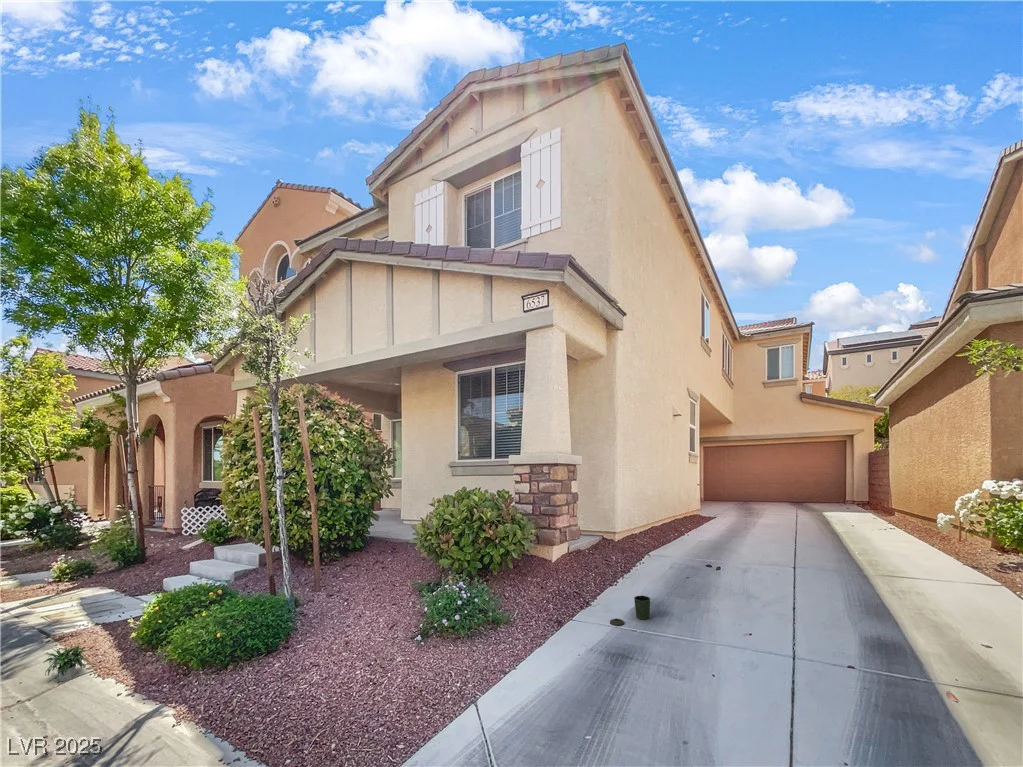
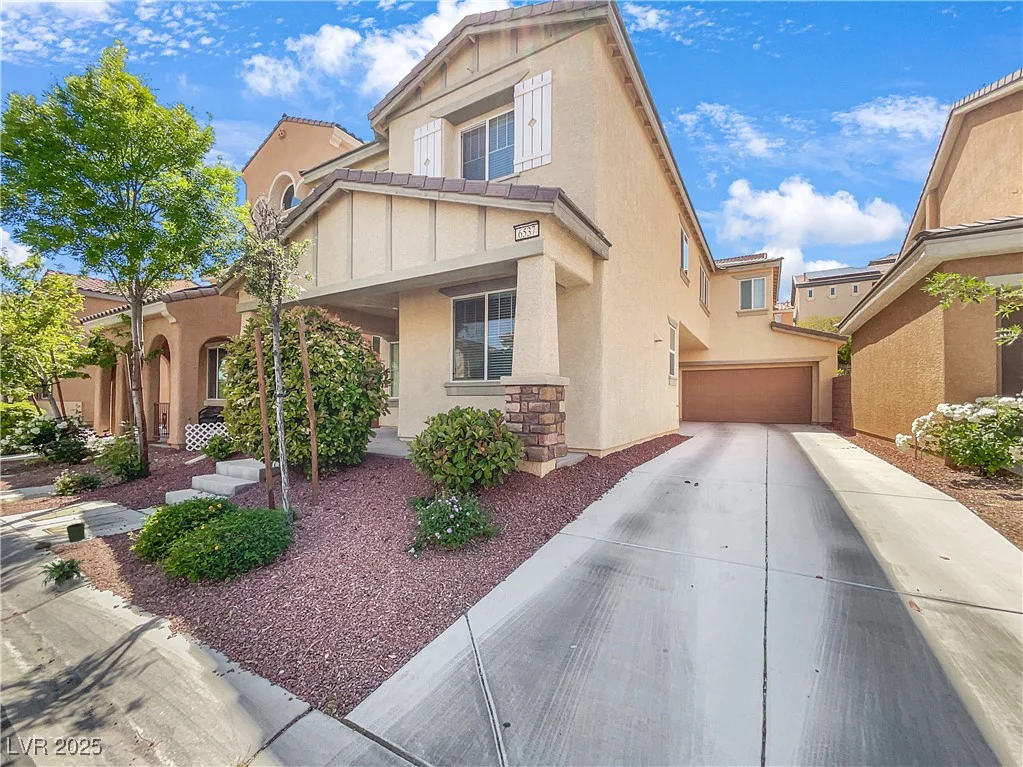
trash can: present [610,596,650,626] -> present [34,523,85,549]

